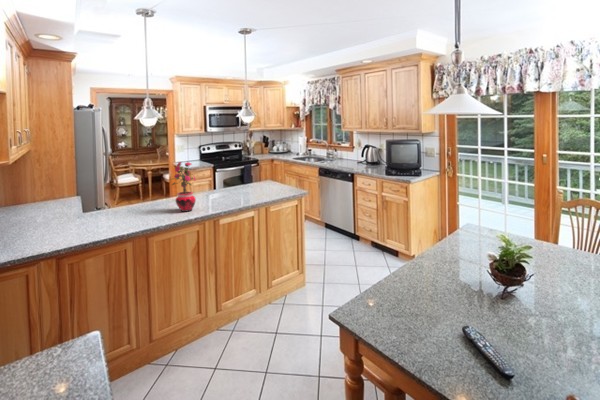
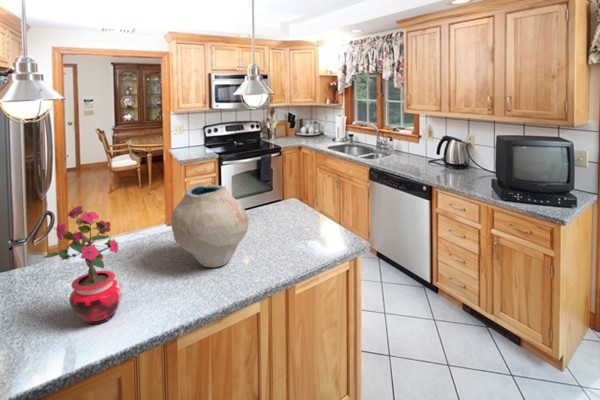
vase: none [209,161,247,200] -> present [171,185,249,267]

